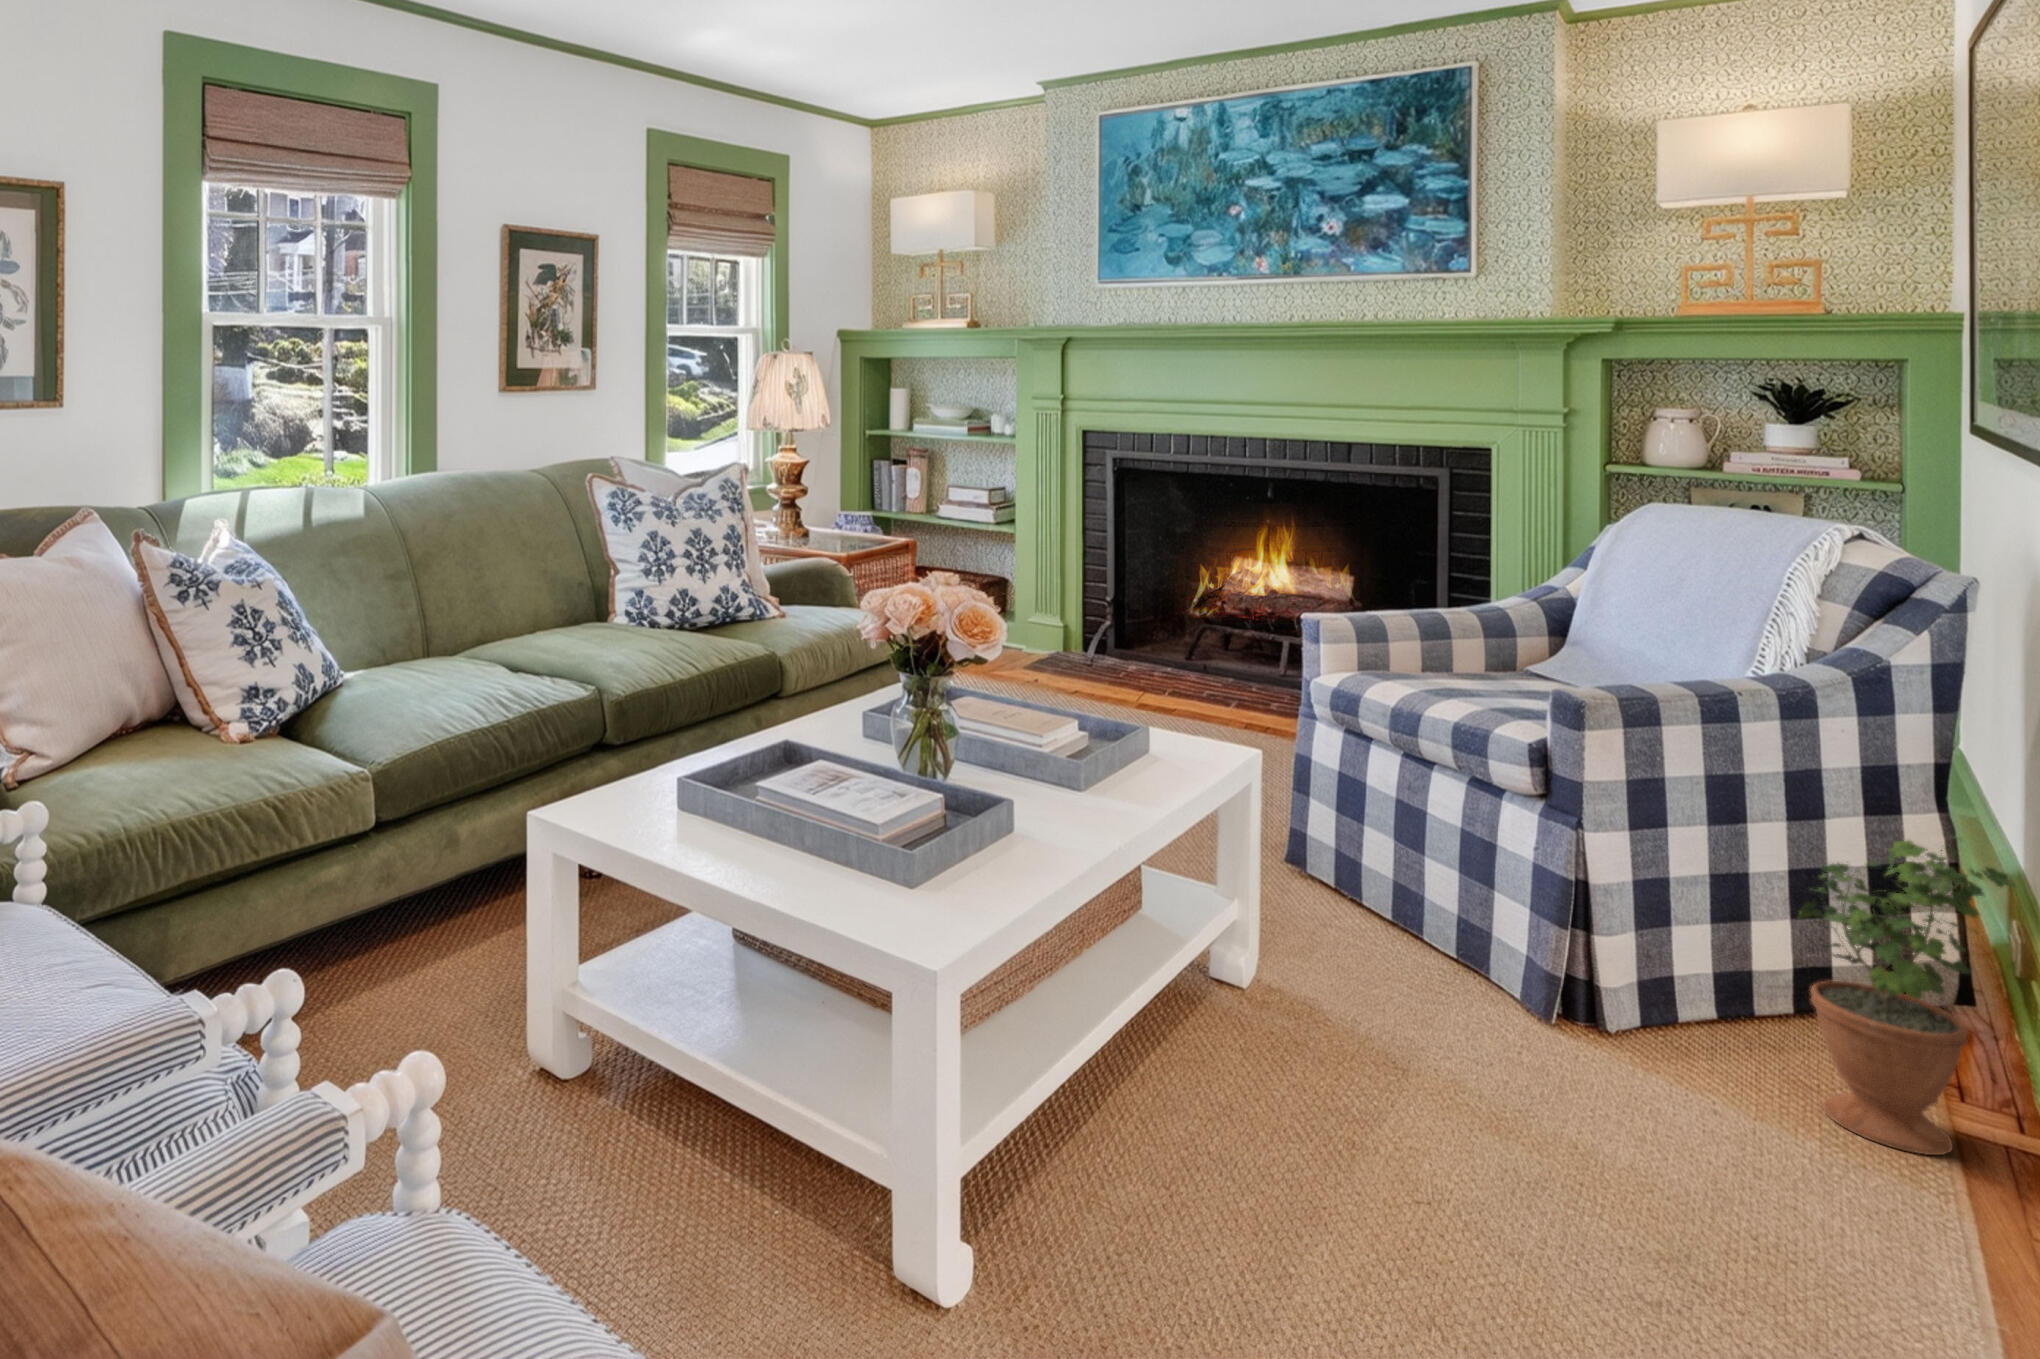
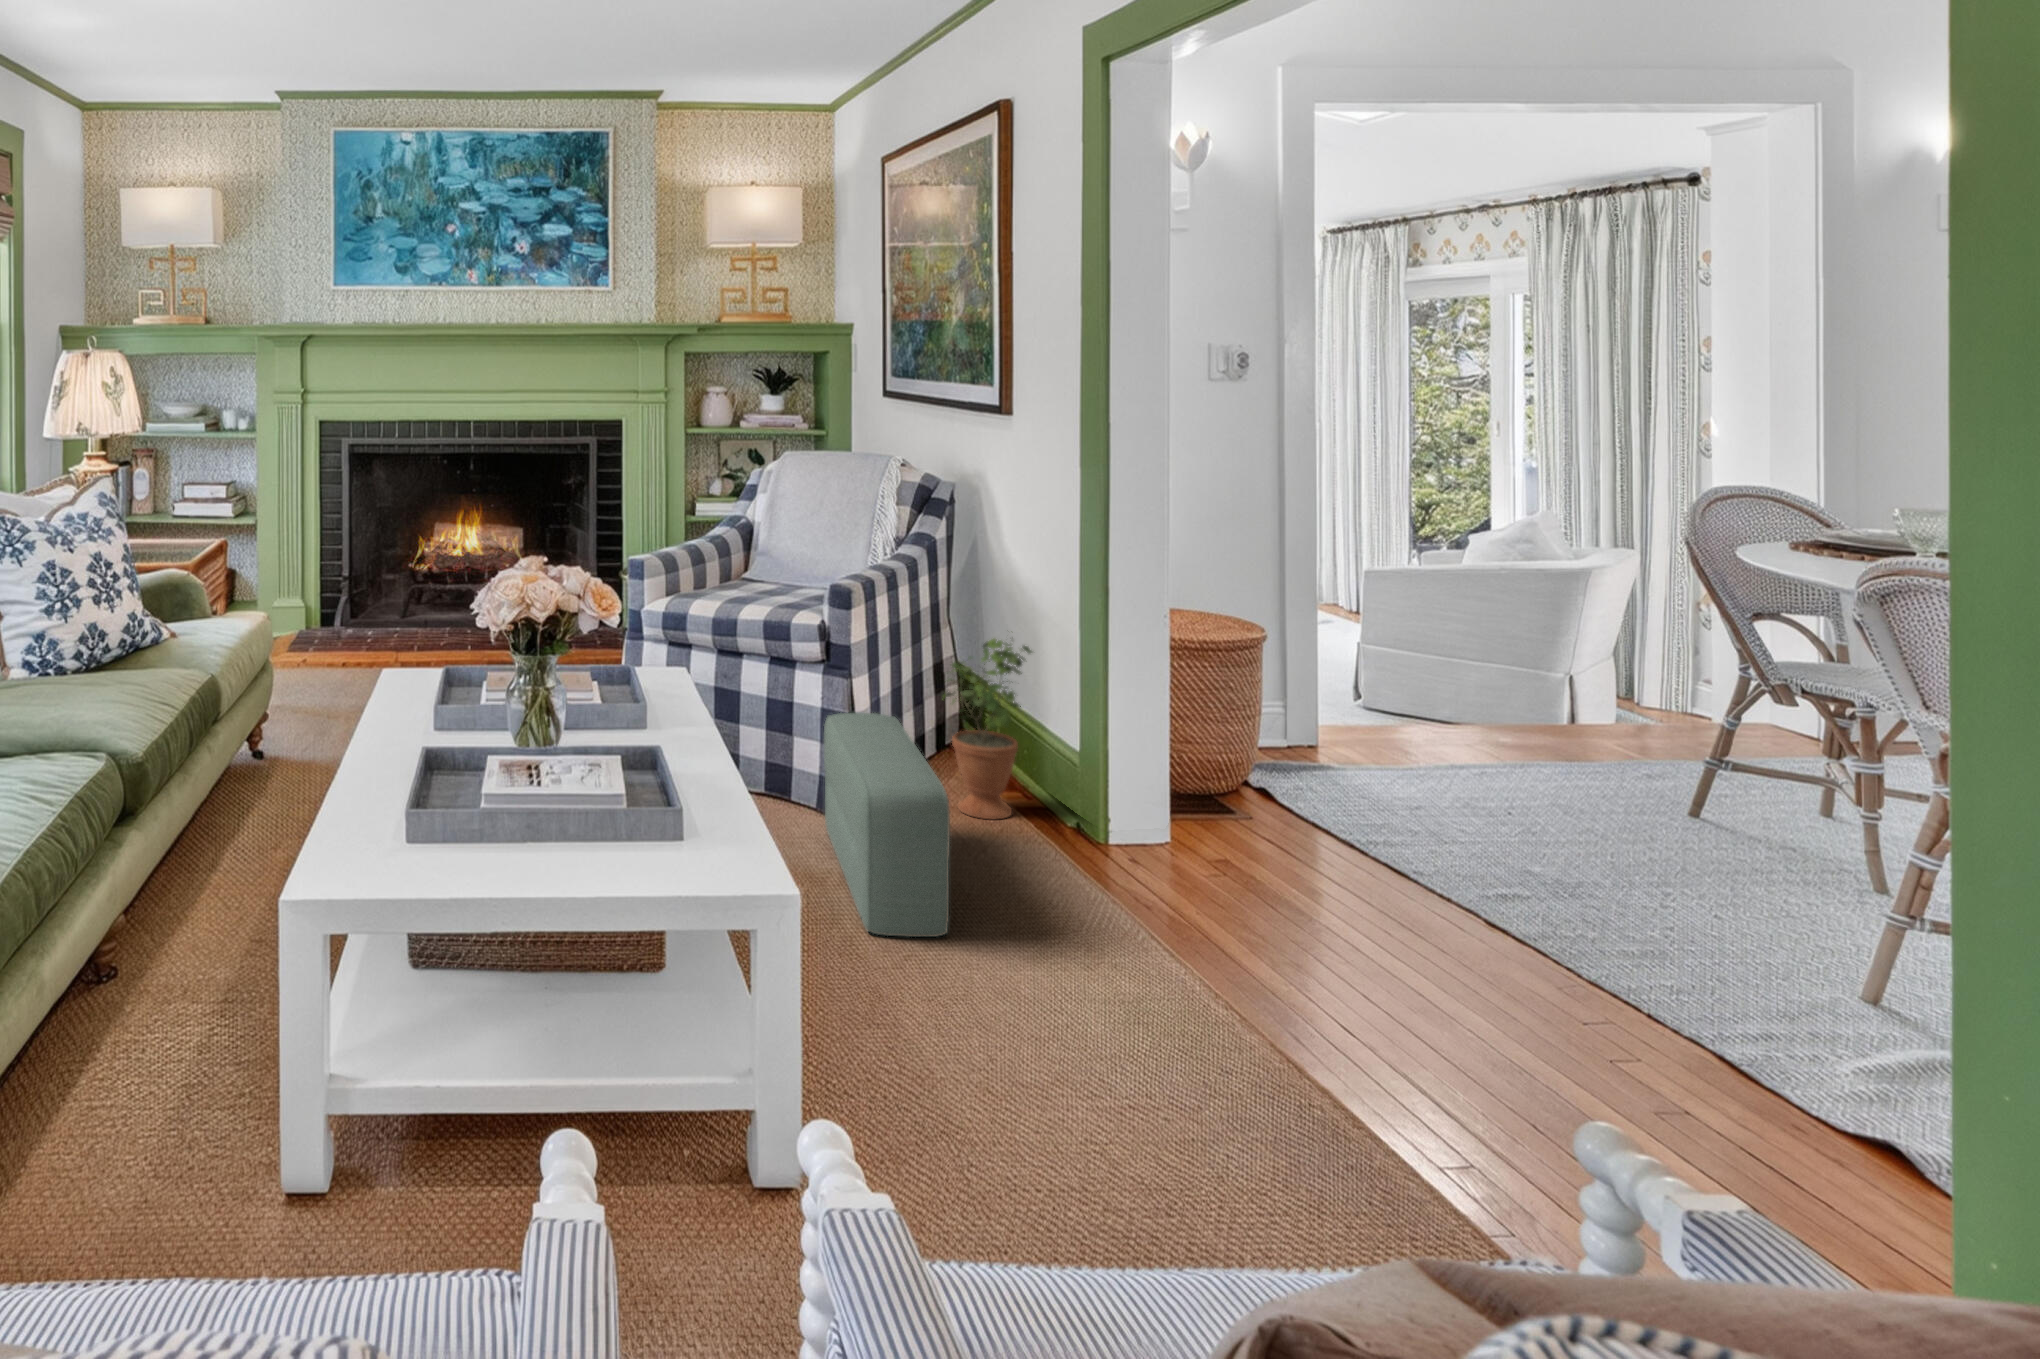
pouf: none [1384,874,1632,1237] -> present [824,713,950,937]

